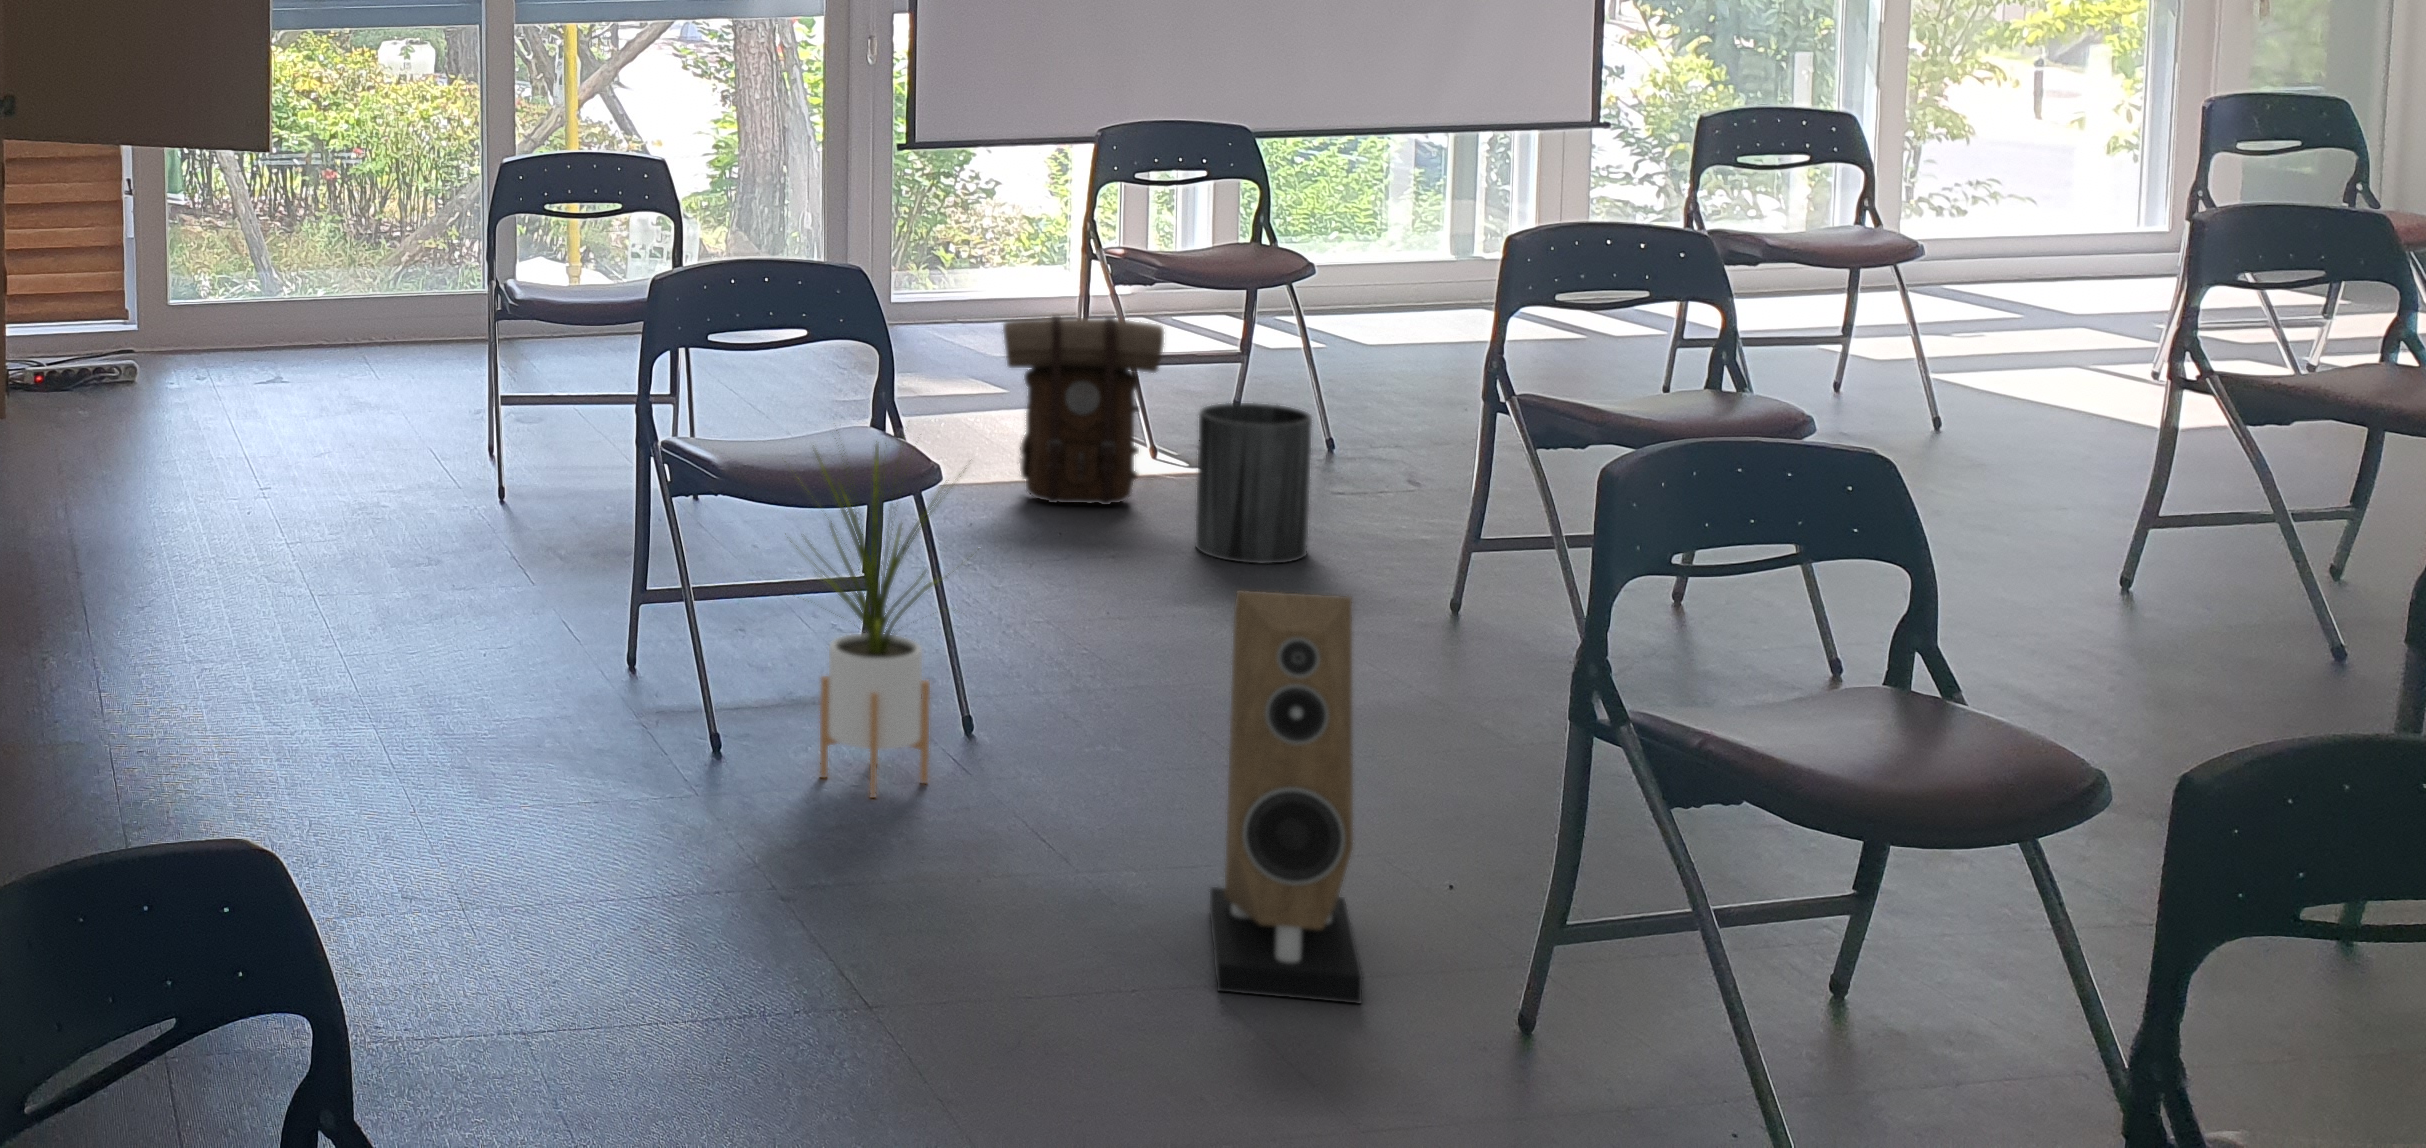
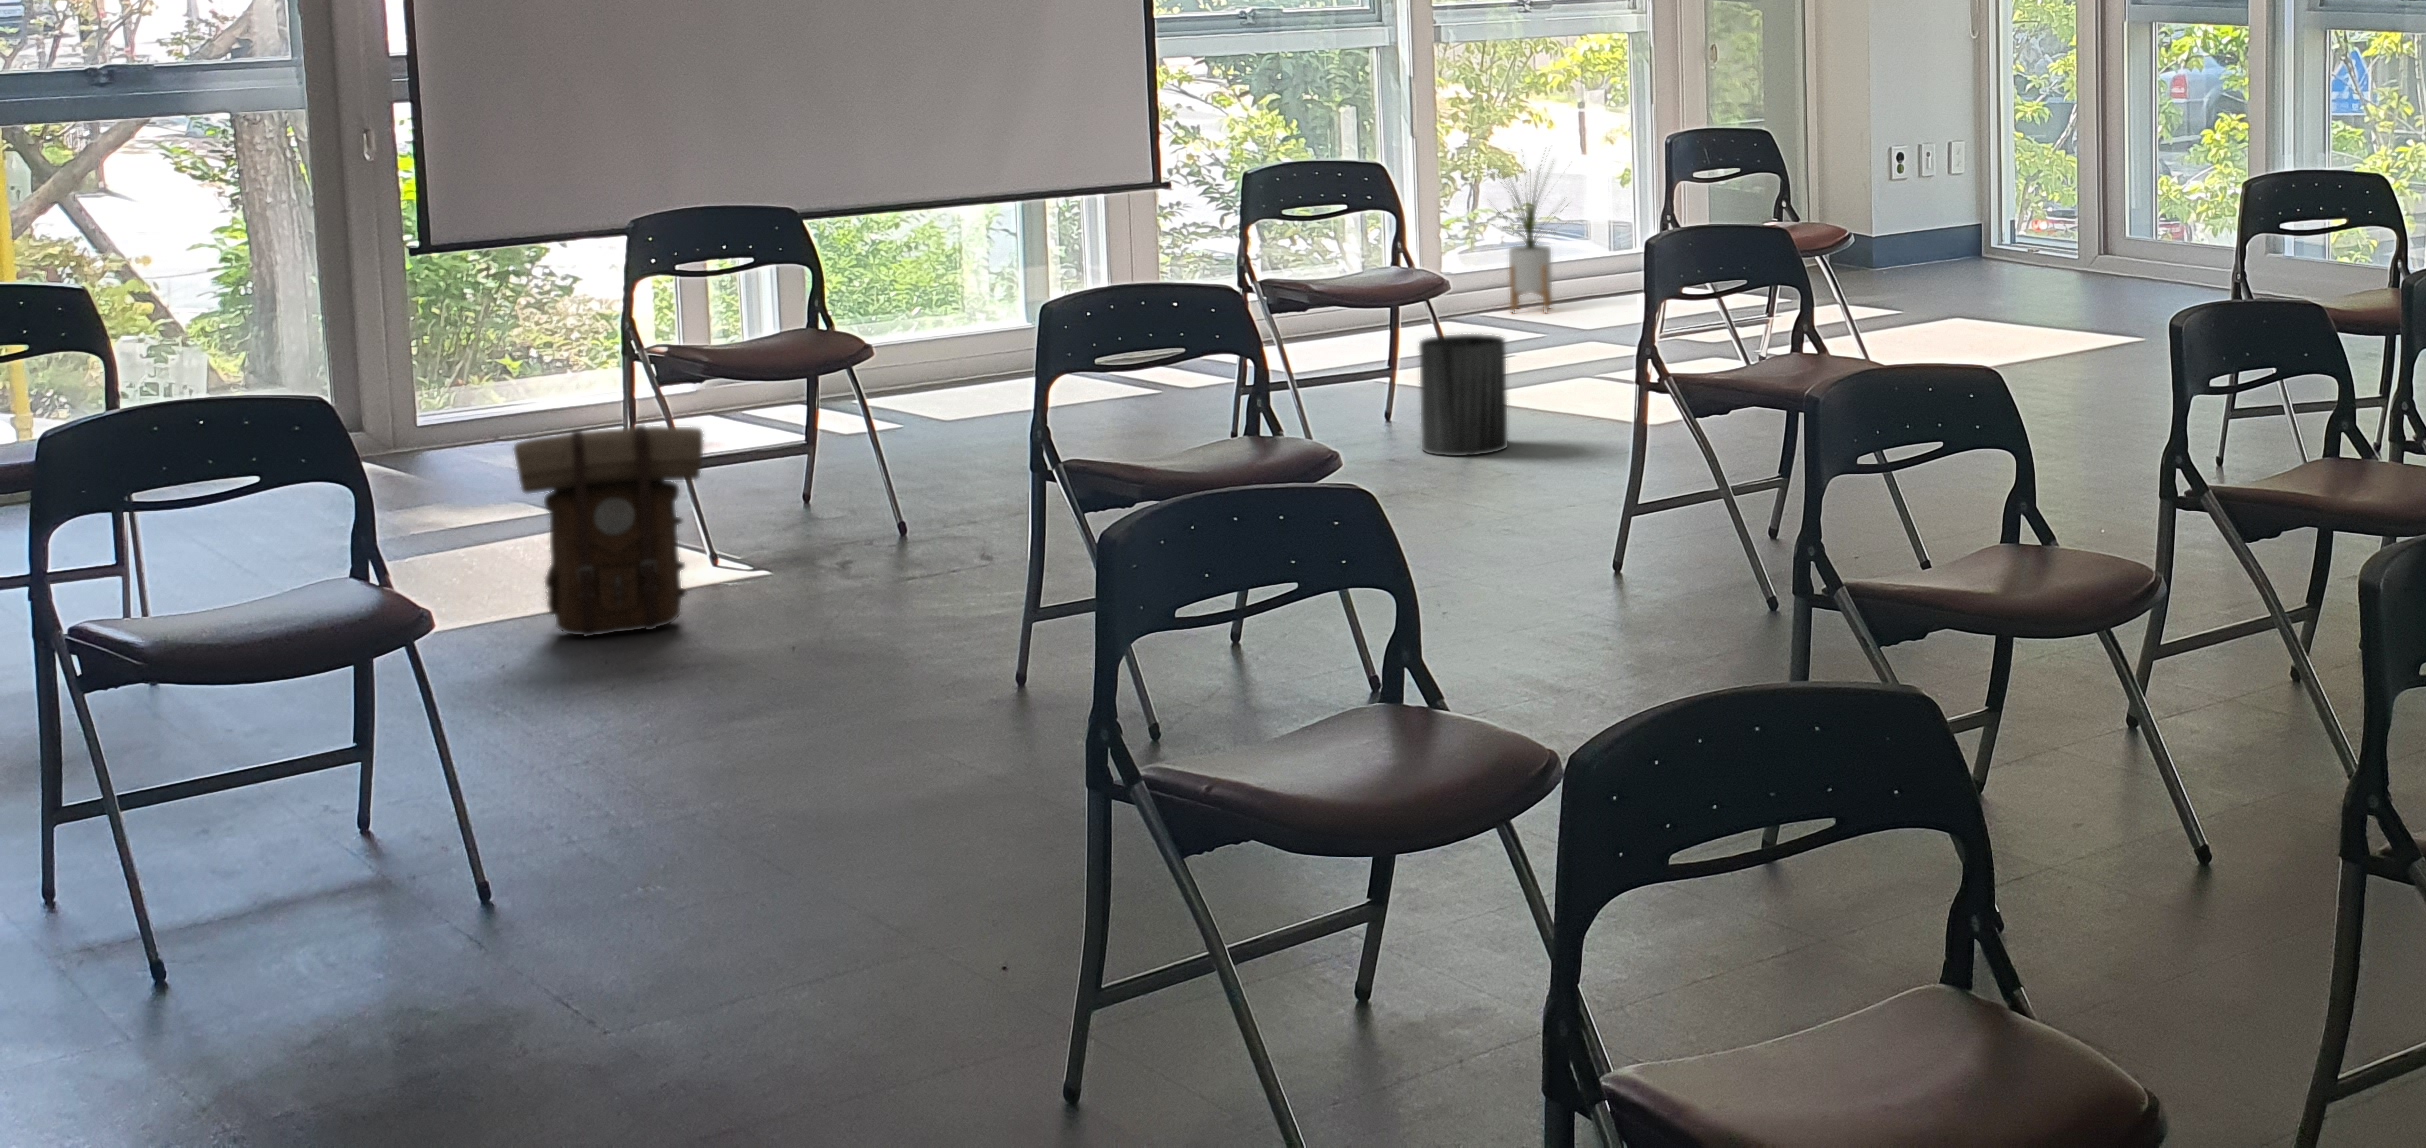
trash can: present [1196,403,1312,563] -> present [1419,334,1508,456]
house plant: present [791,430,961,798] -> present [1497,162,1554,312]
speaker: present [1210,590,1363,1003] -> none [766,663,923,1086]

